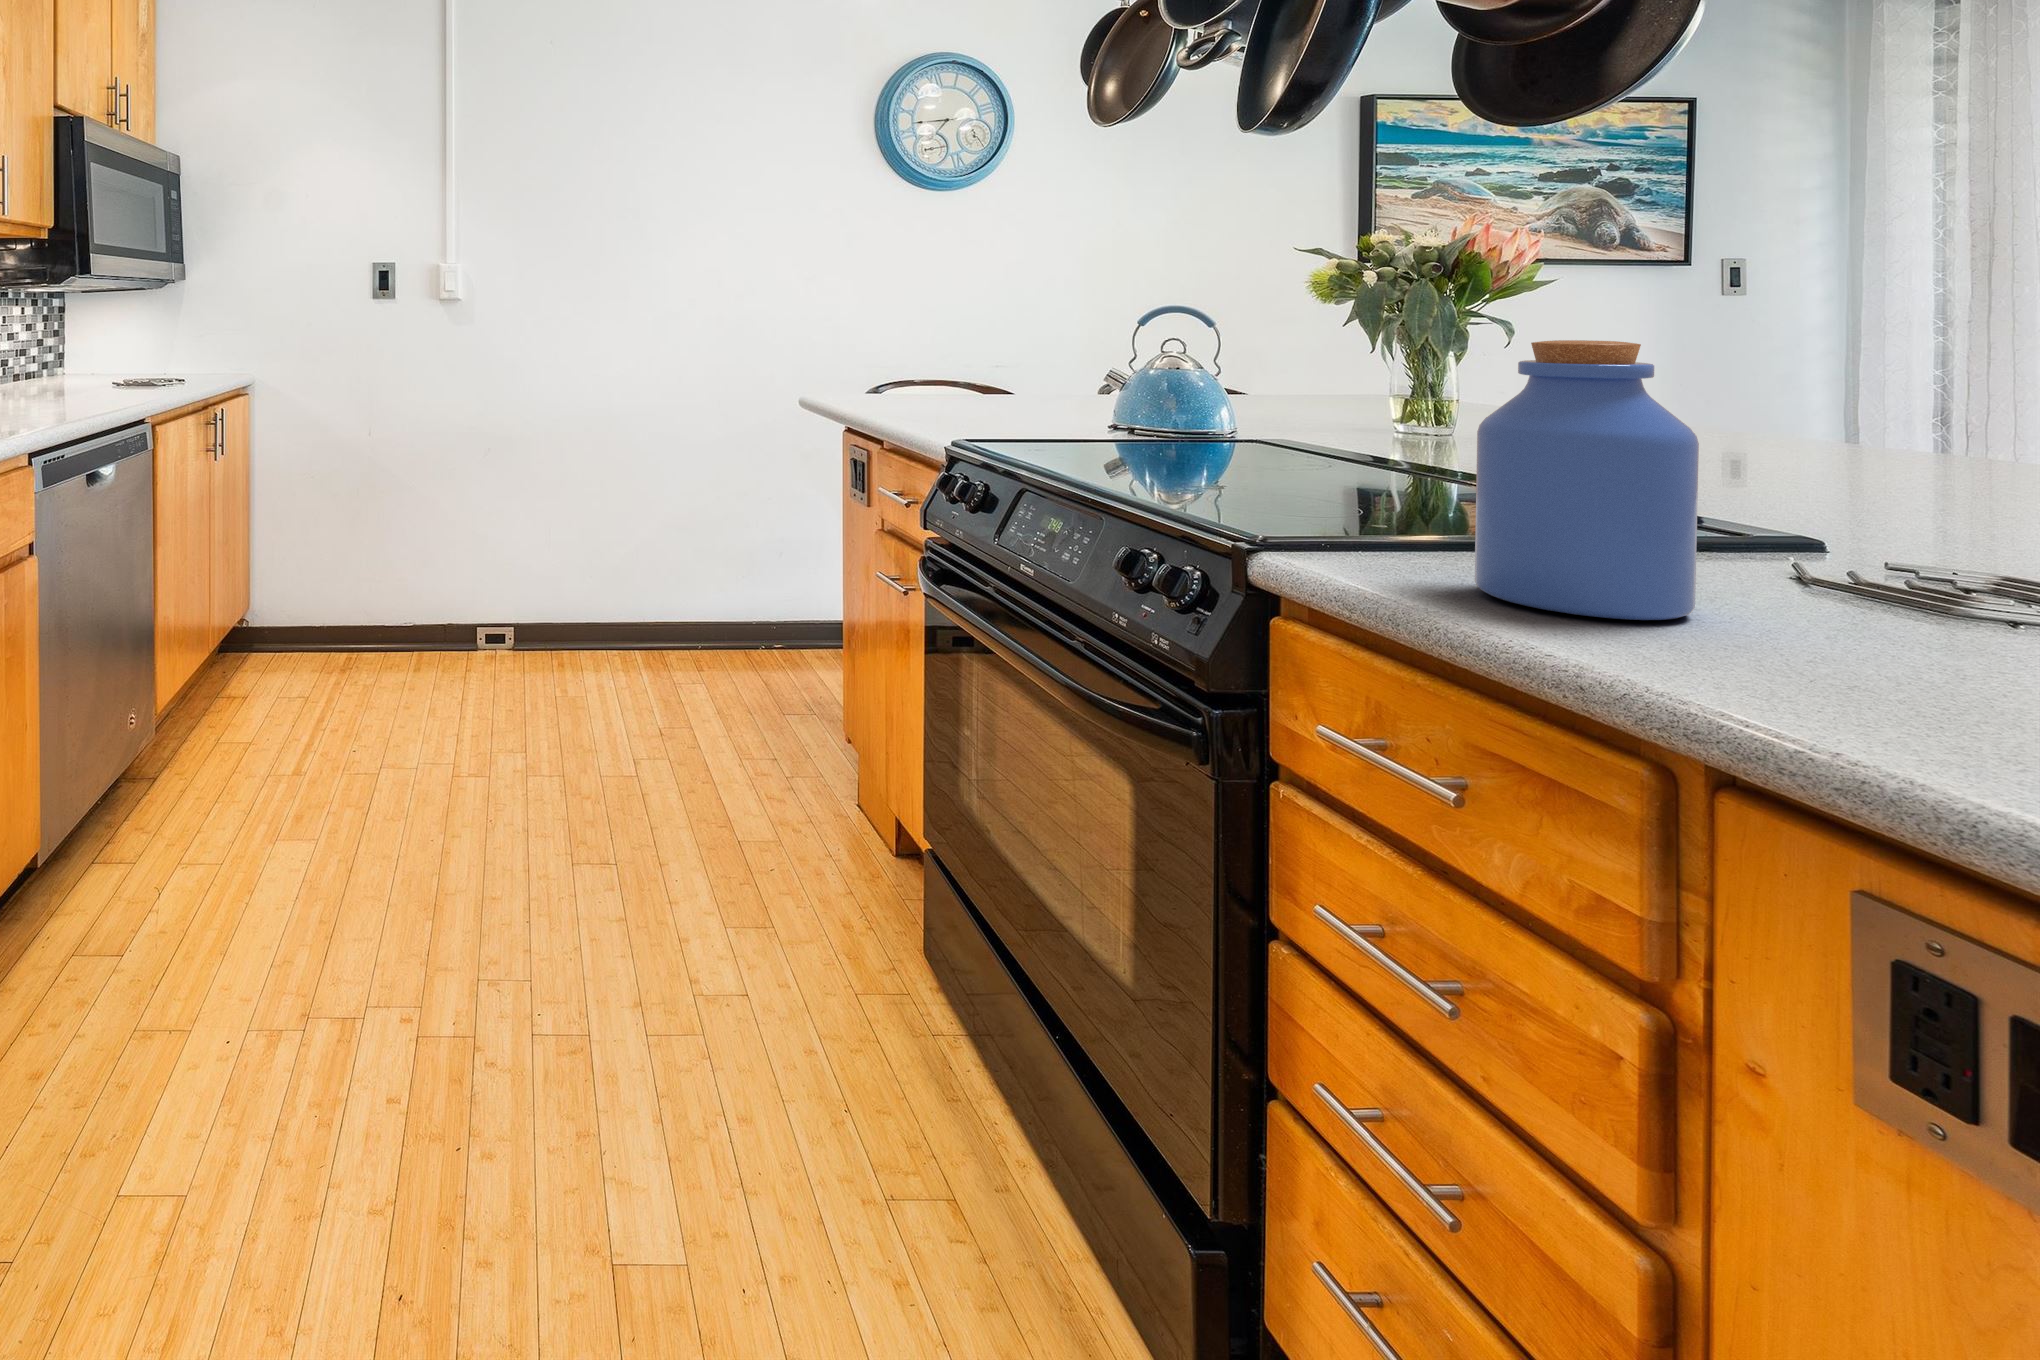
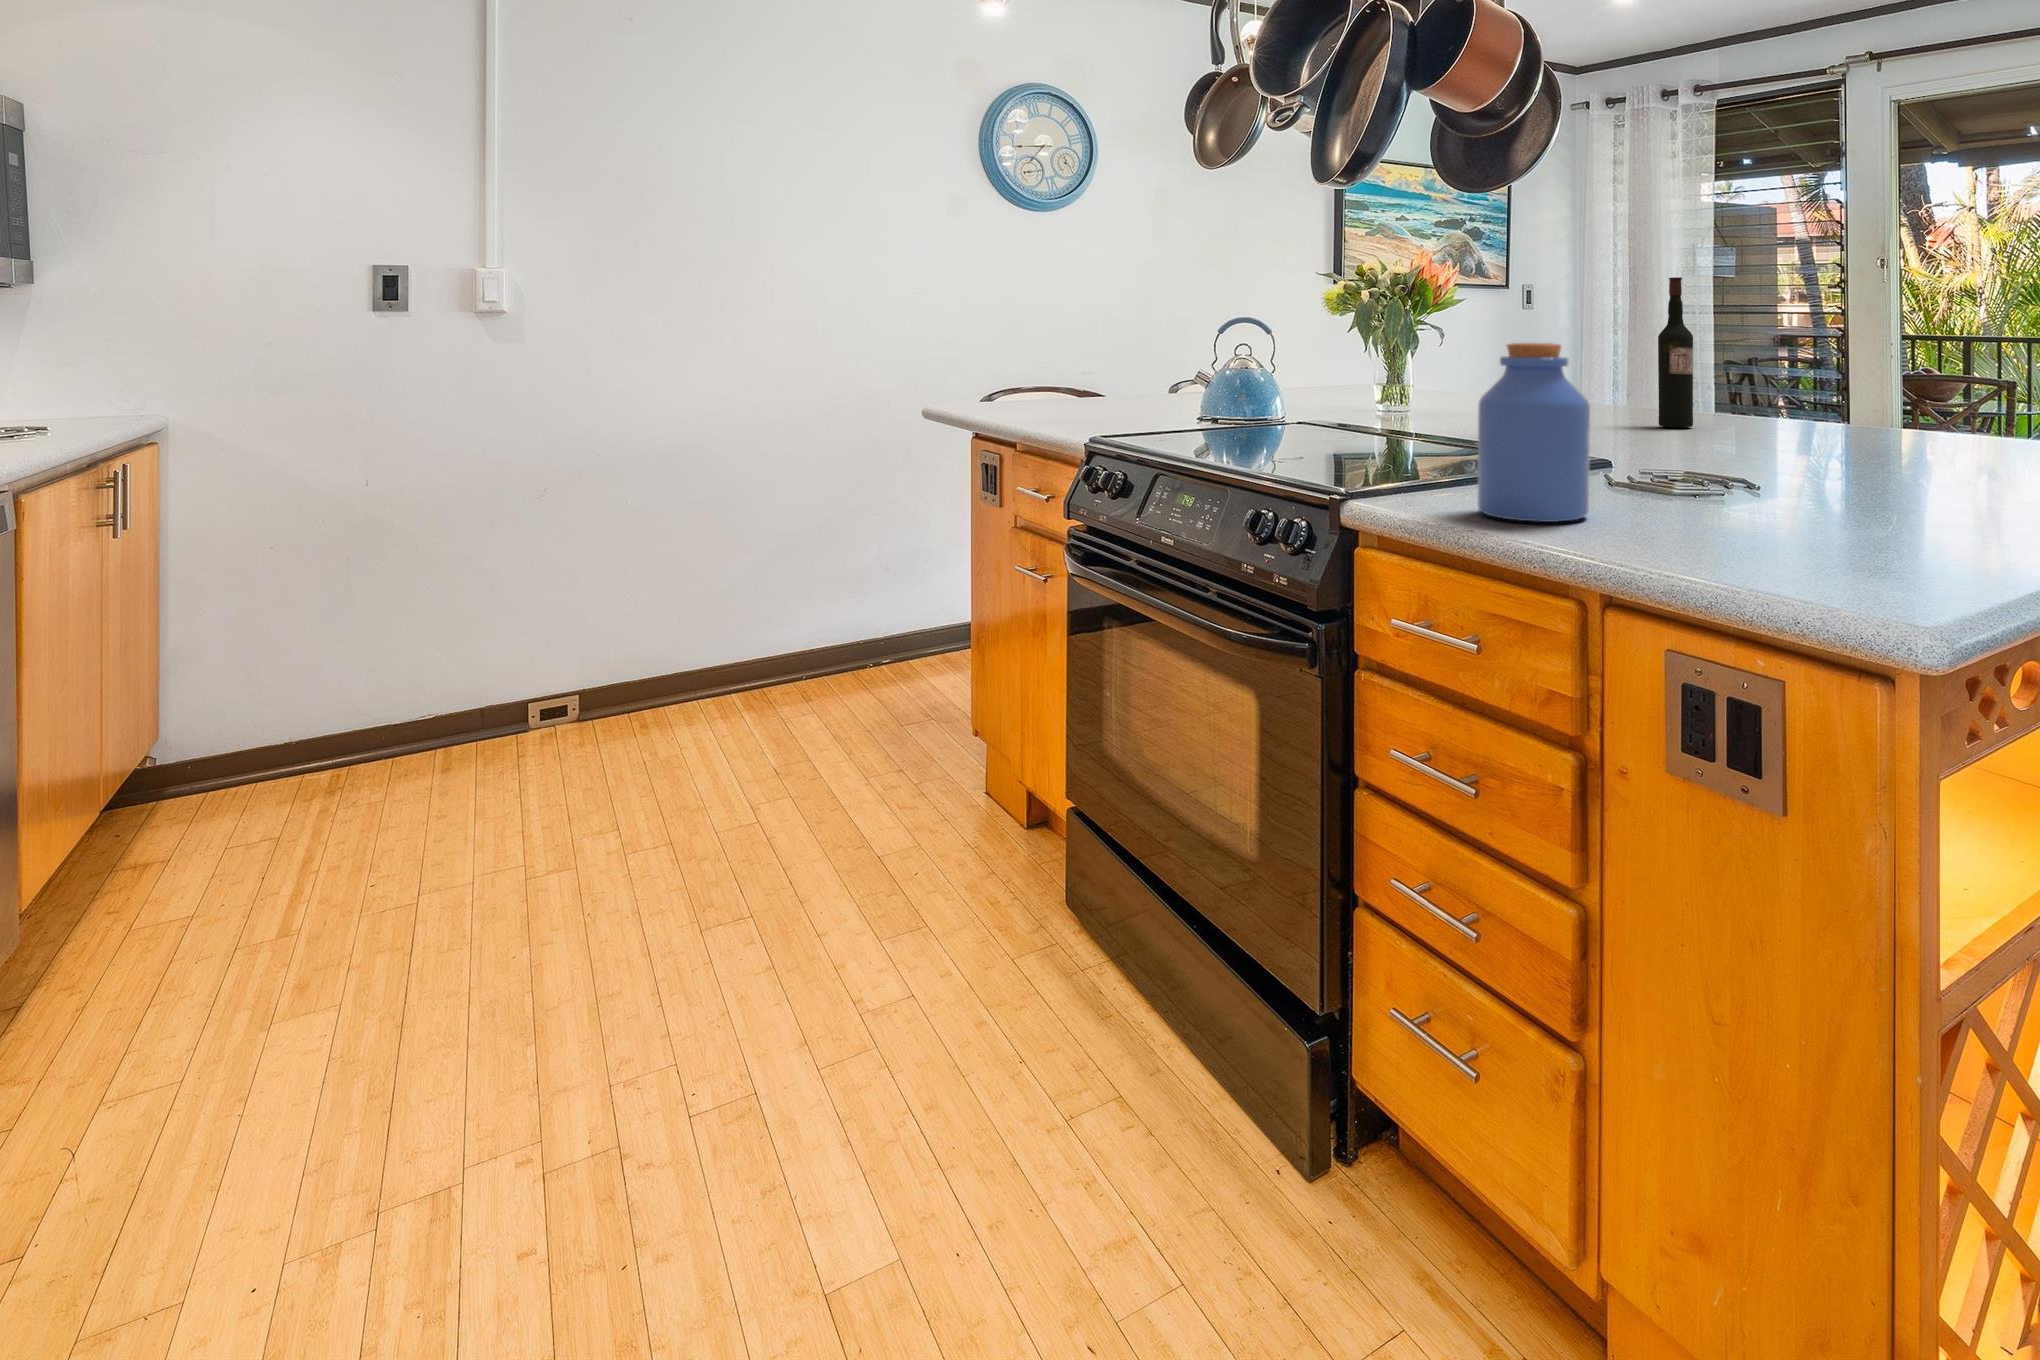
wine bottle: none [1885,236,1964,469] -> present [1658,277,1693,427]

